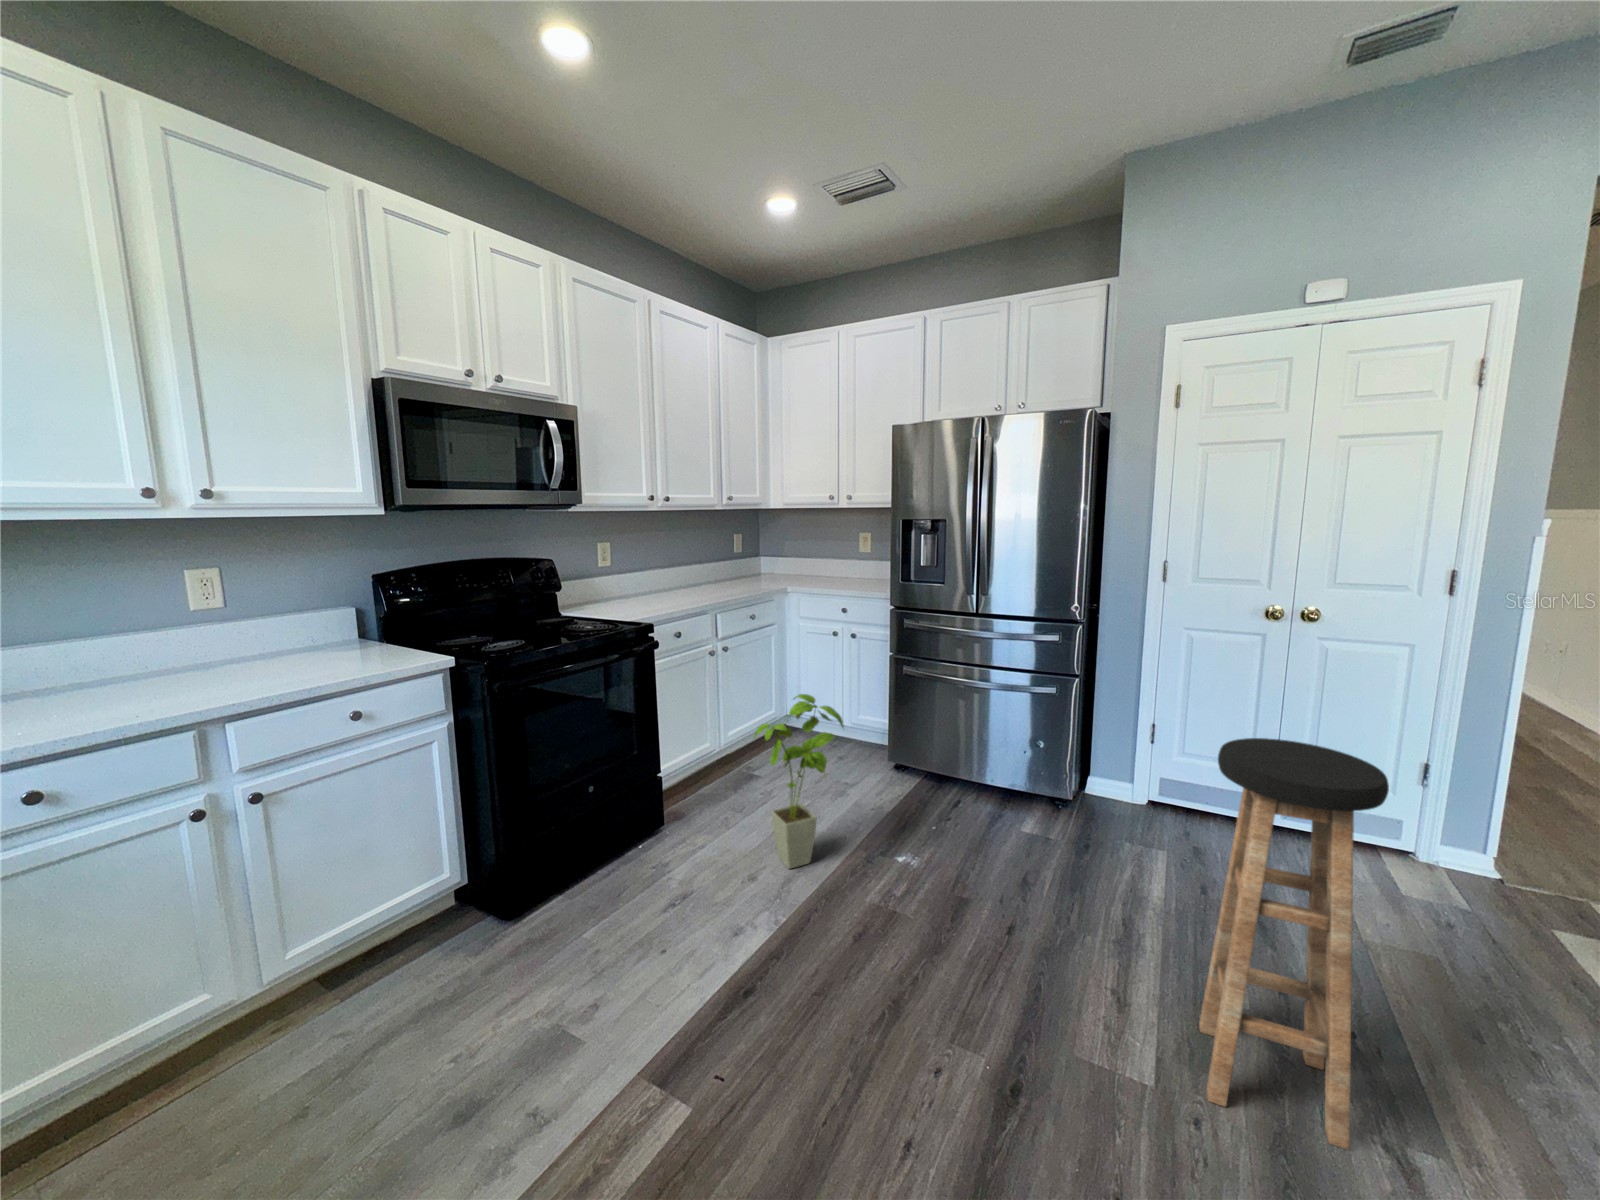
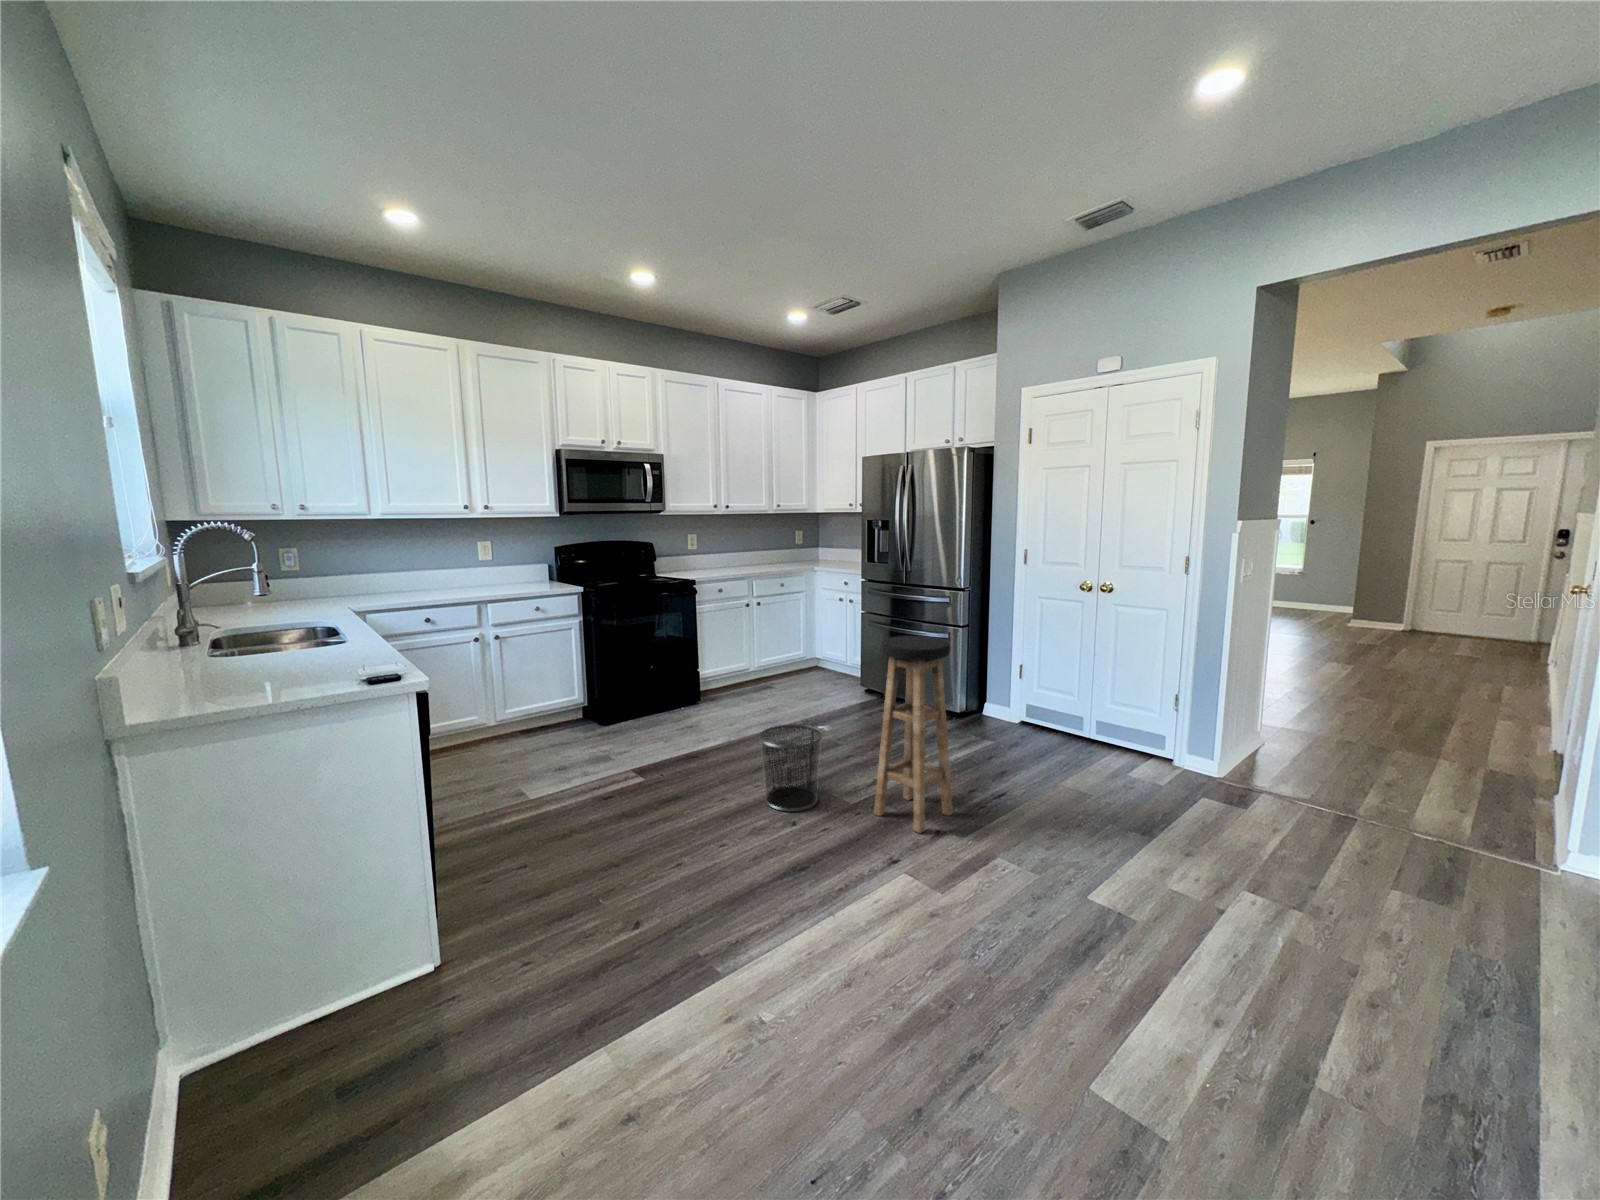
house plant: present [754,694,844,869] -> none [738,621,792,723]
waste bin: none [965,926,1108,1144] -> present [759,724,822,811]

